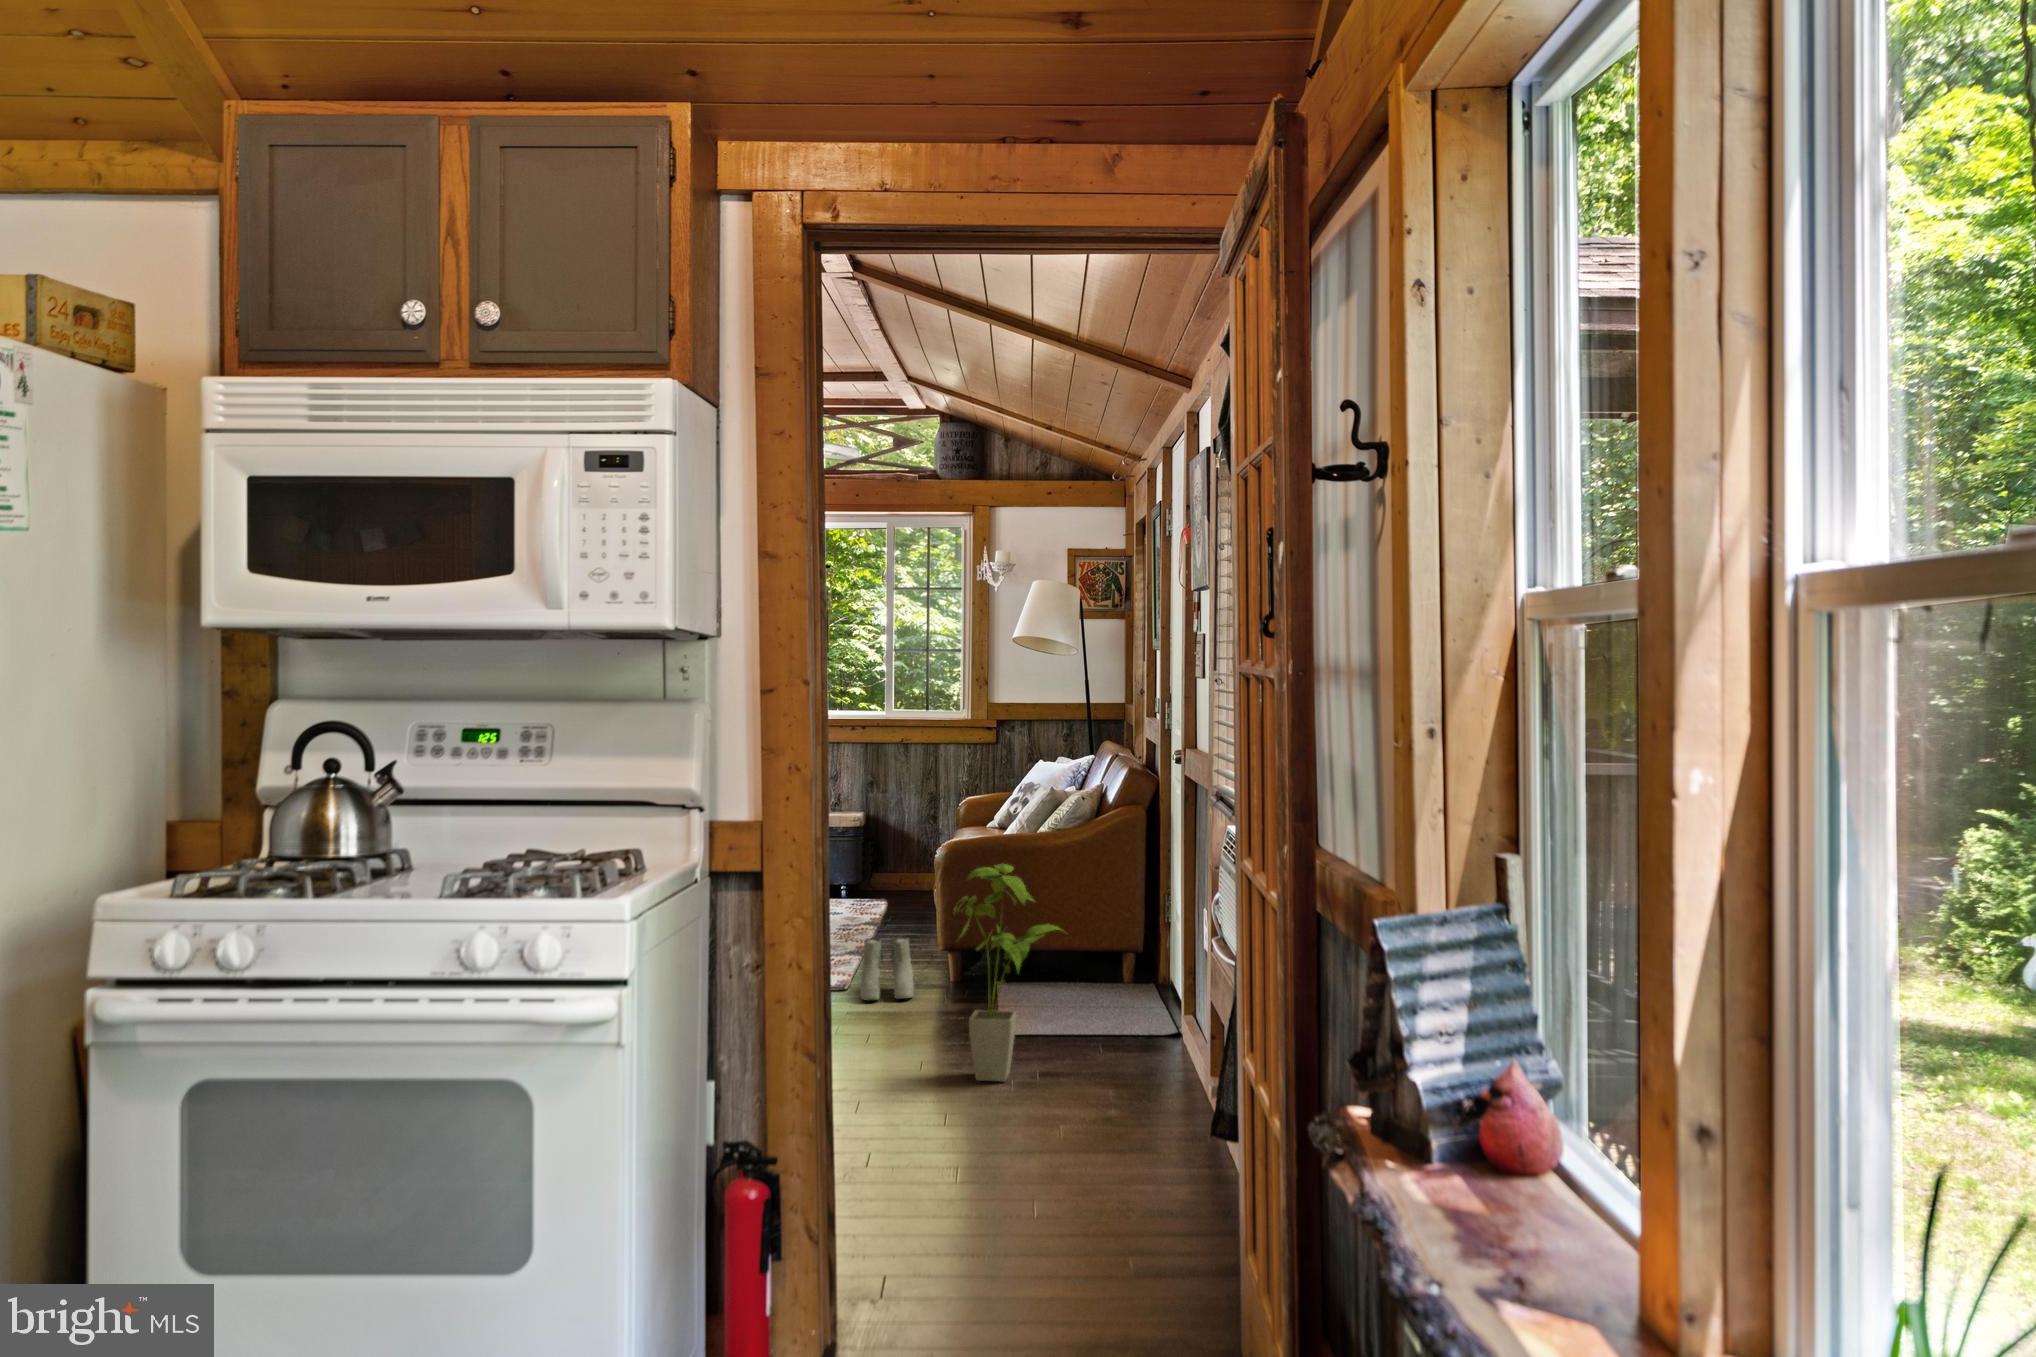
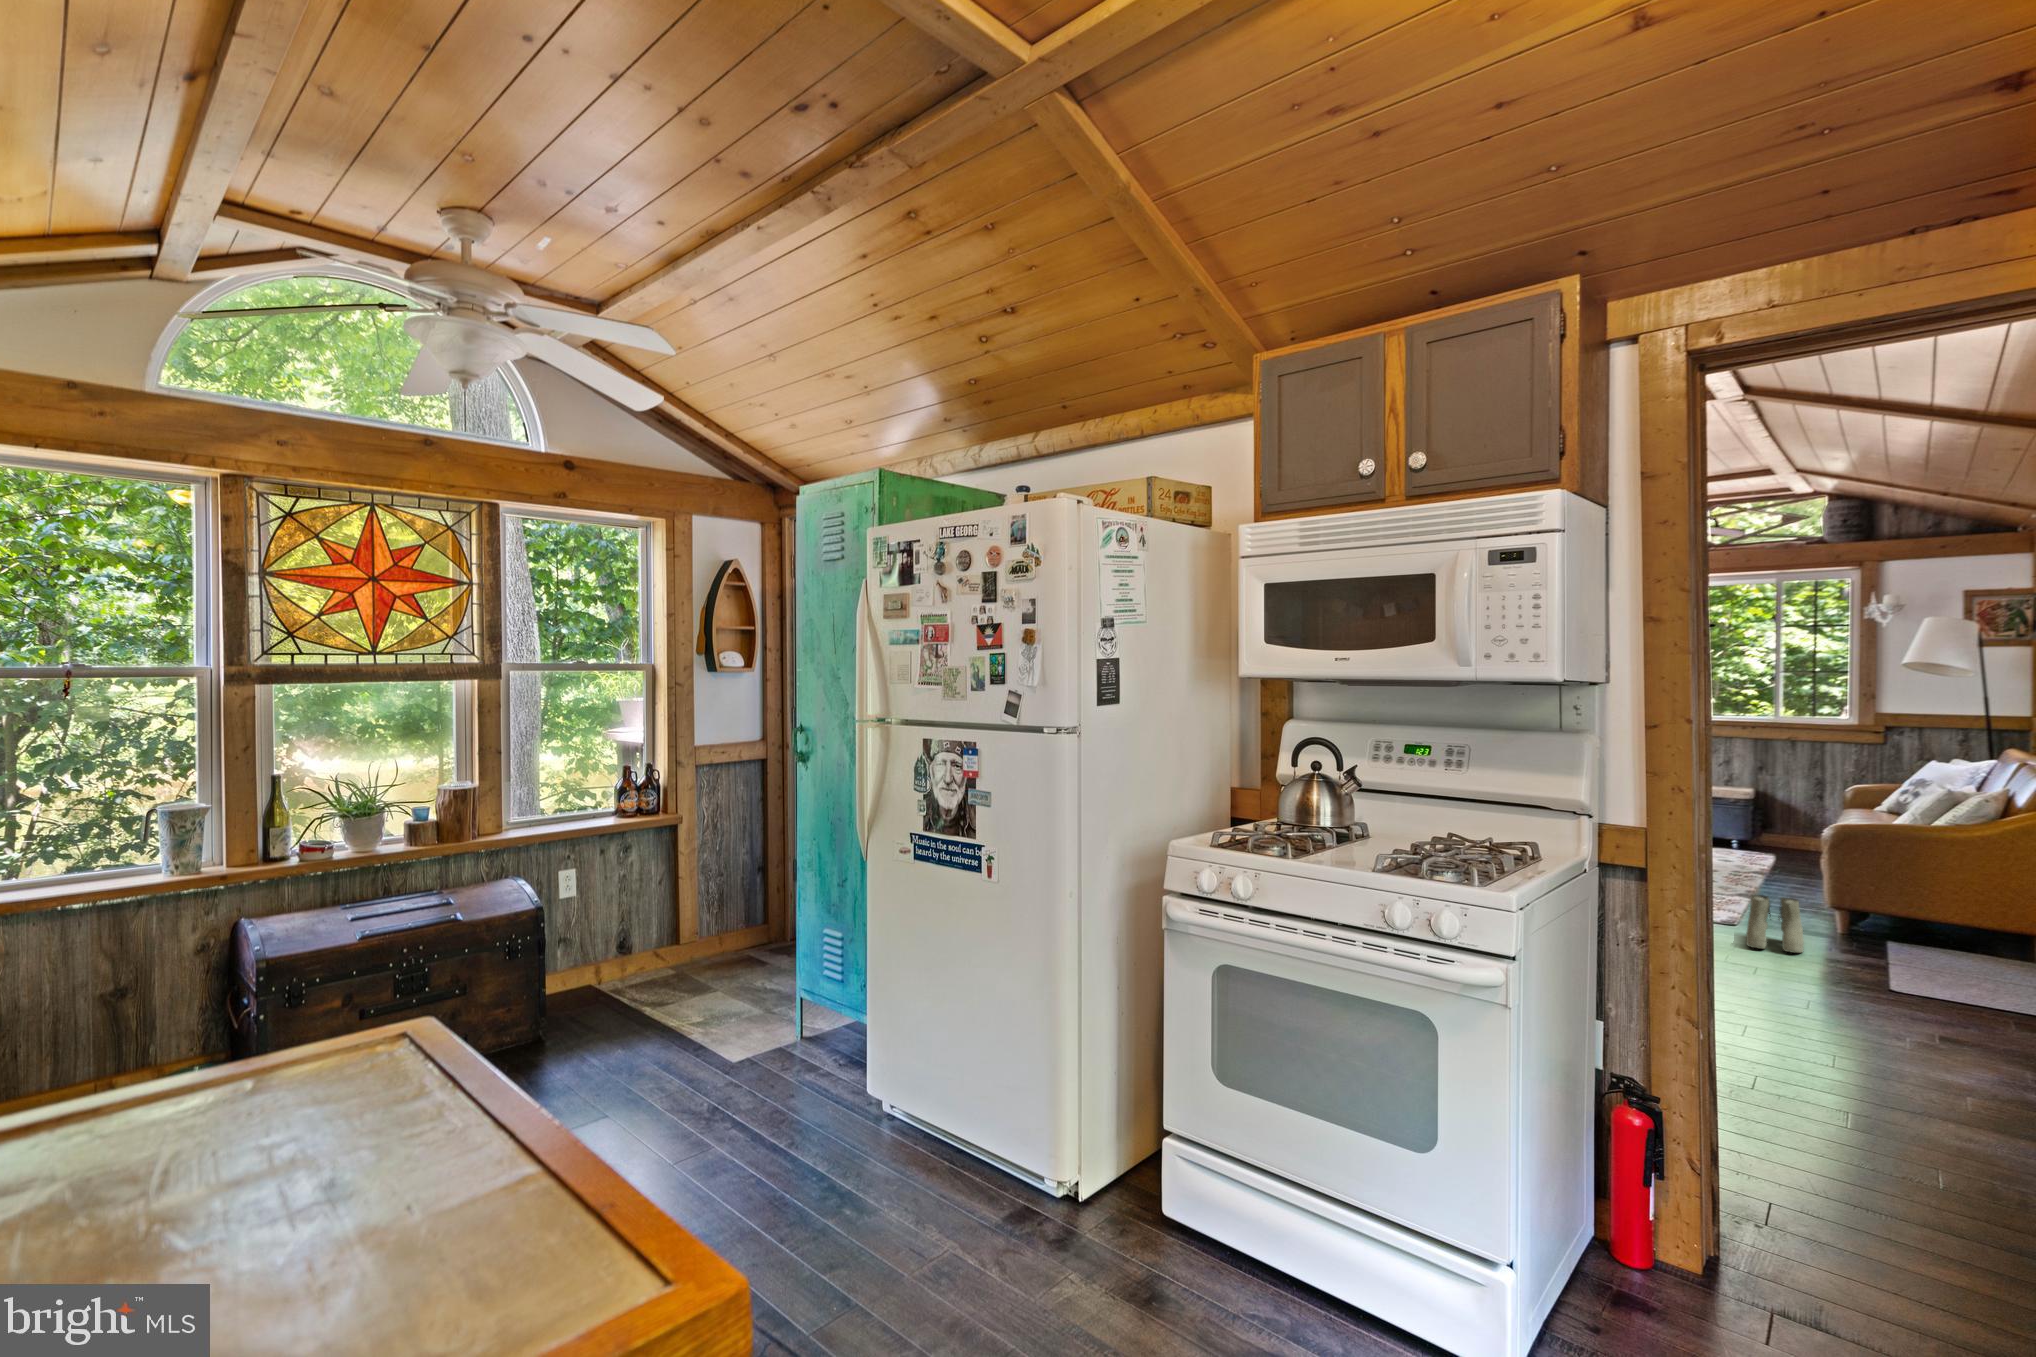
house plant: present [957,864,1060,1082] -> none [1848,860,1992,1057]

